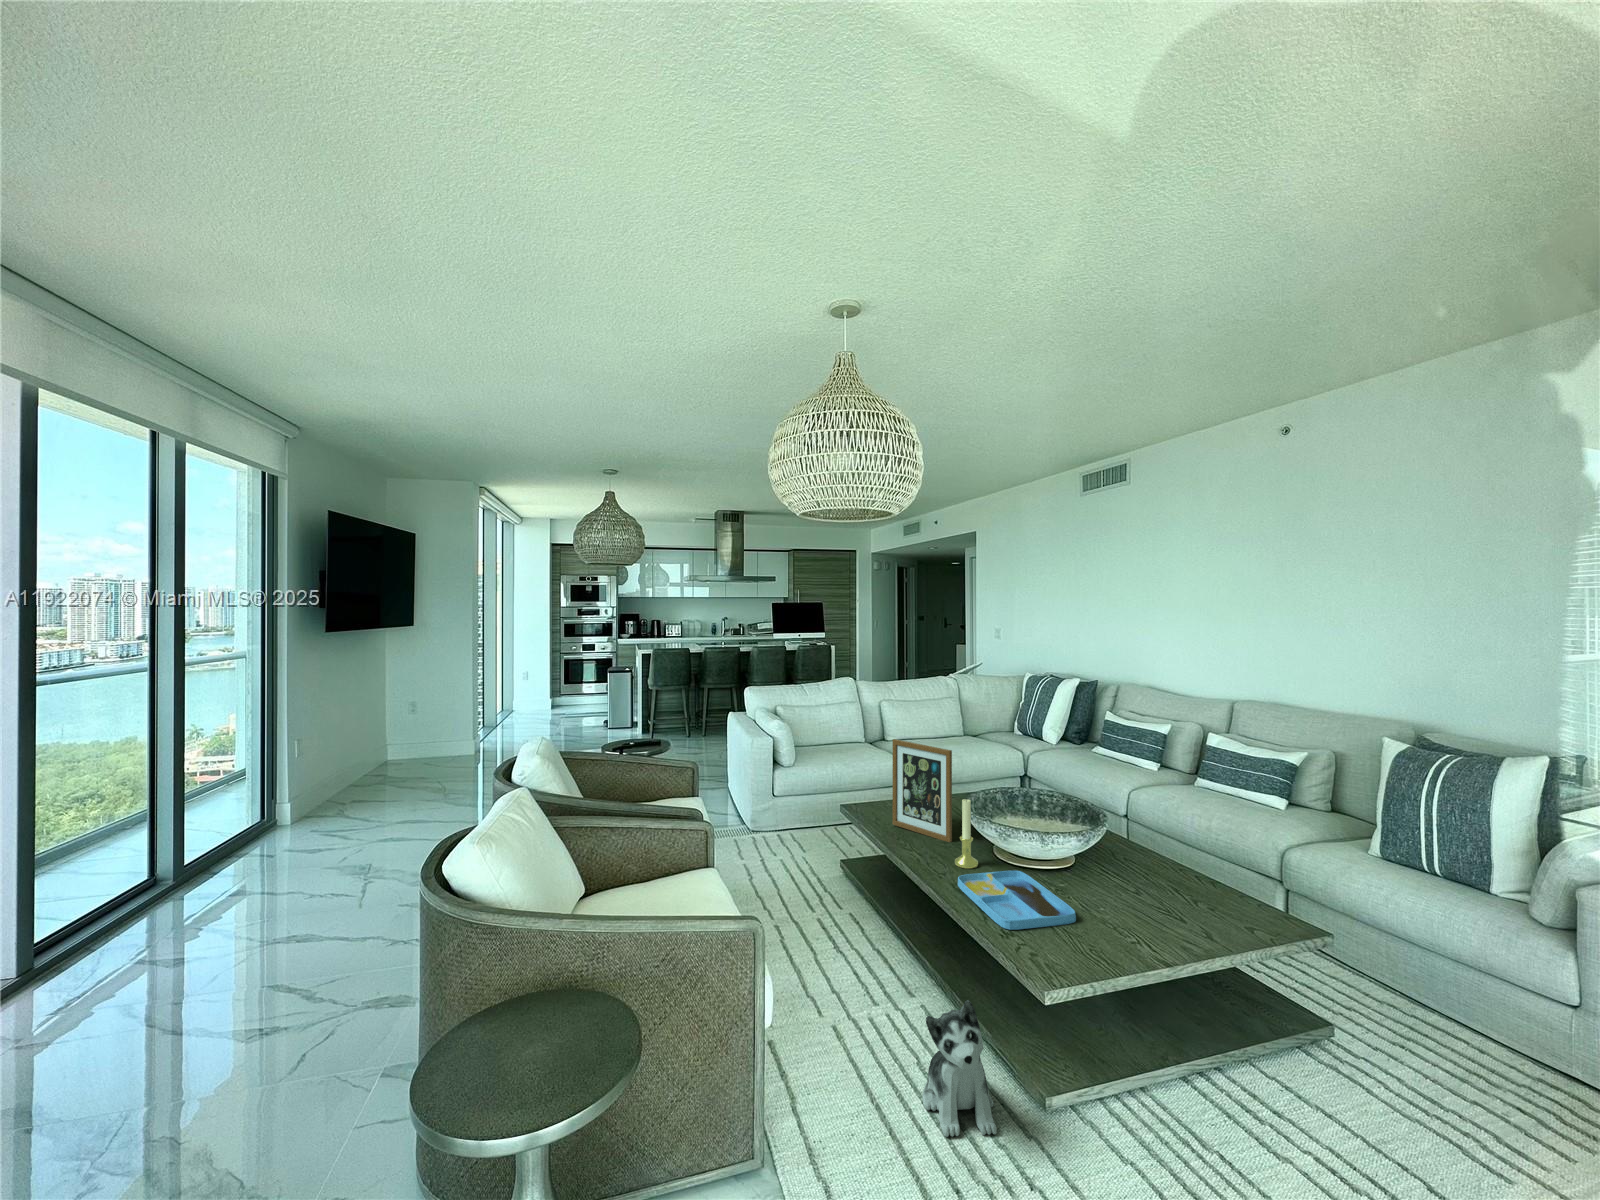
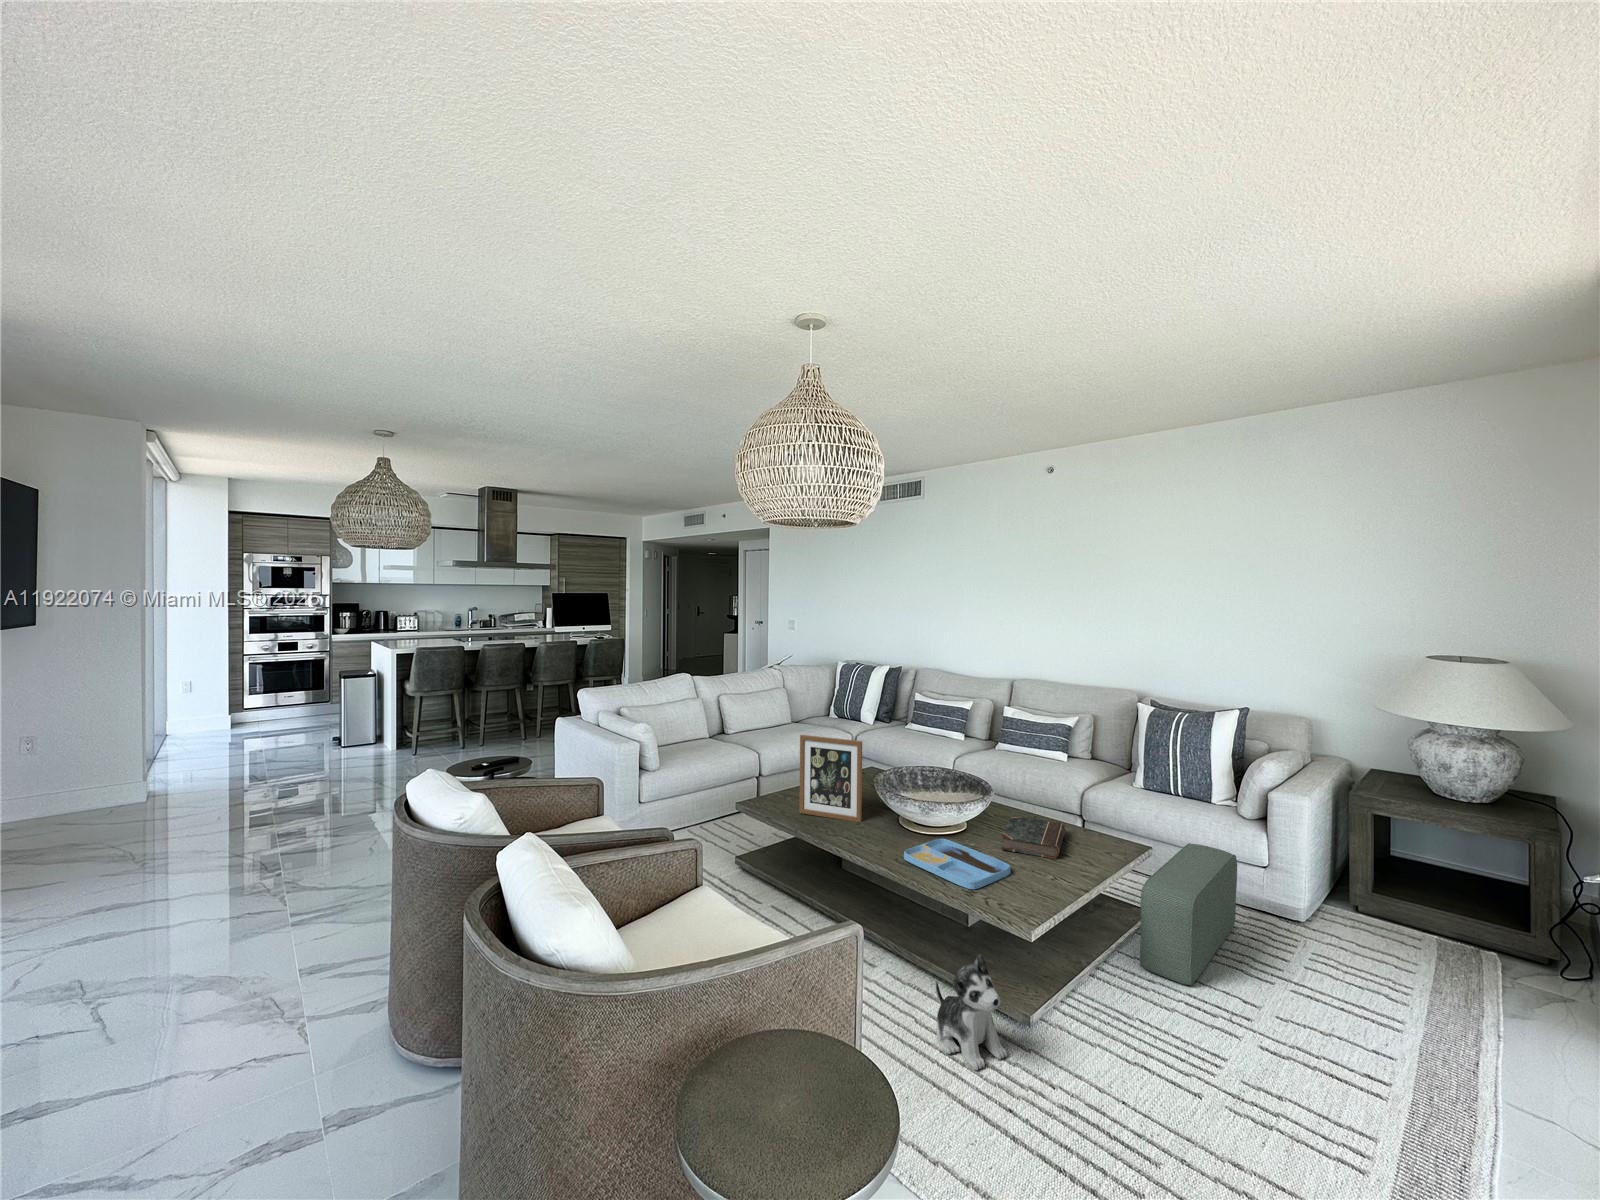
candle holder: present [955,799,978,869] -> none [882,782,902,844]
book: none [1089,859,1197,918] -> present [1001,815,1065,859]
pouf: none [1269,939,1492,1134] -> present [1140,843,1237,985]

